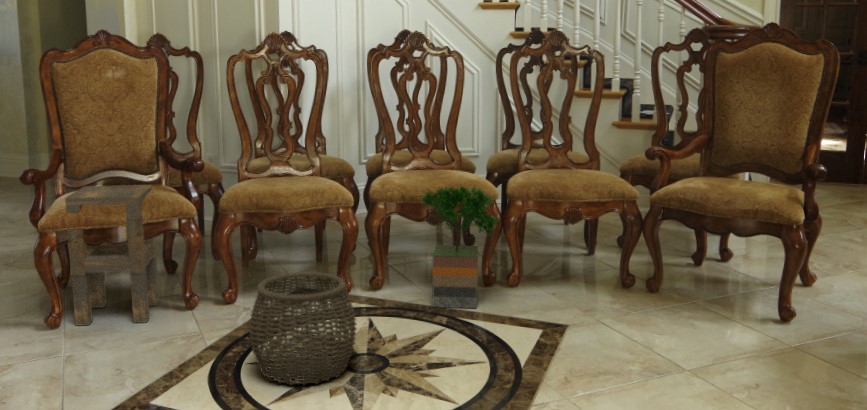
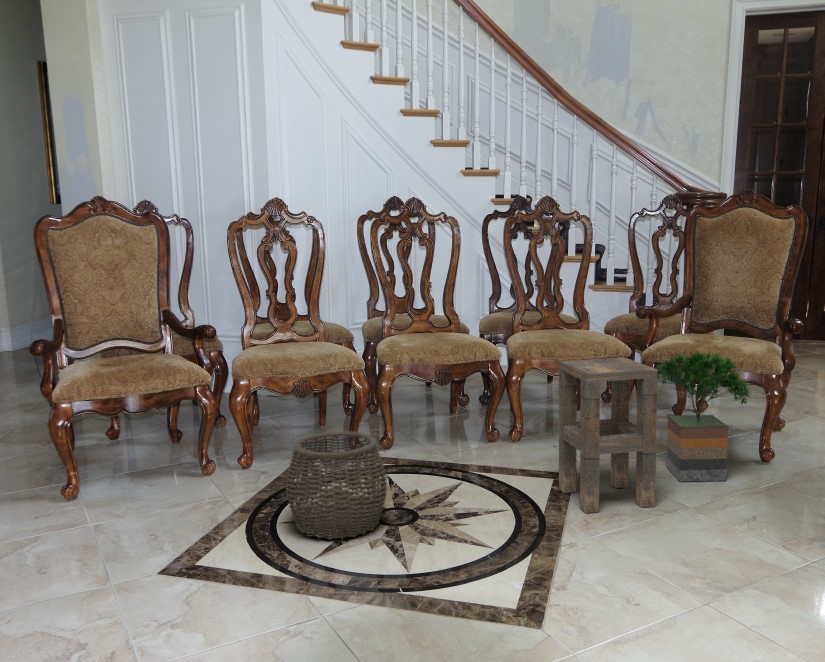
side table: present [65,185,159,326] -> present [559,357,658,513]
potted tree: present [421,186,498,308] -> present [658,352,751,482]

